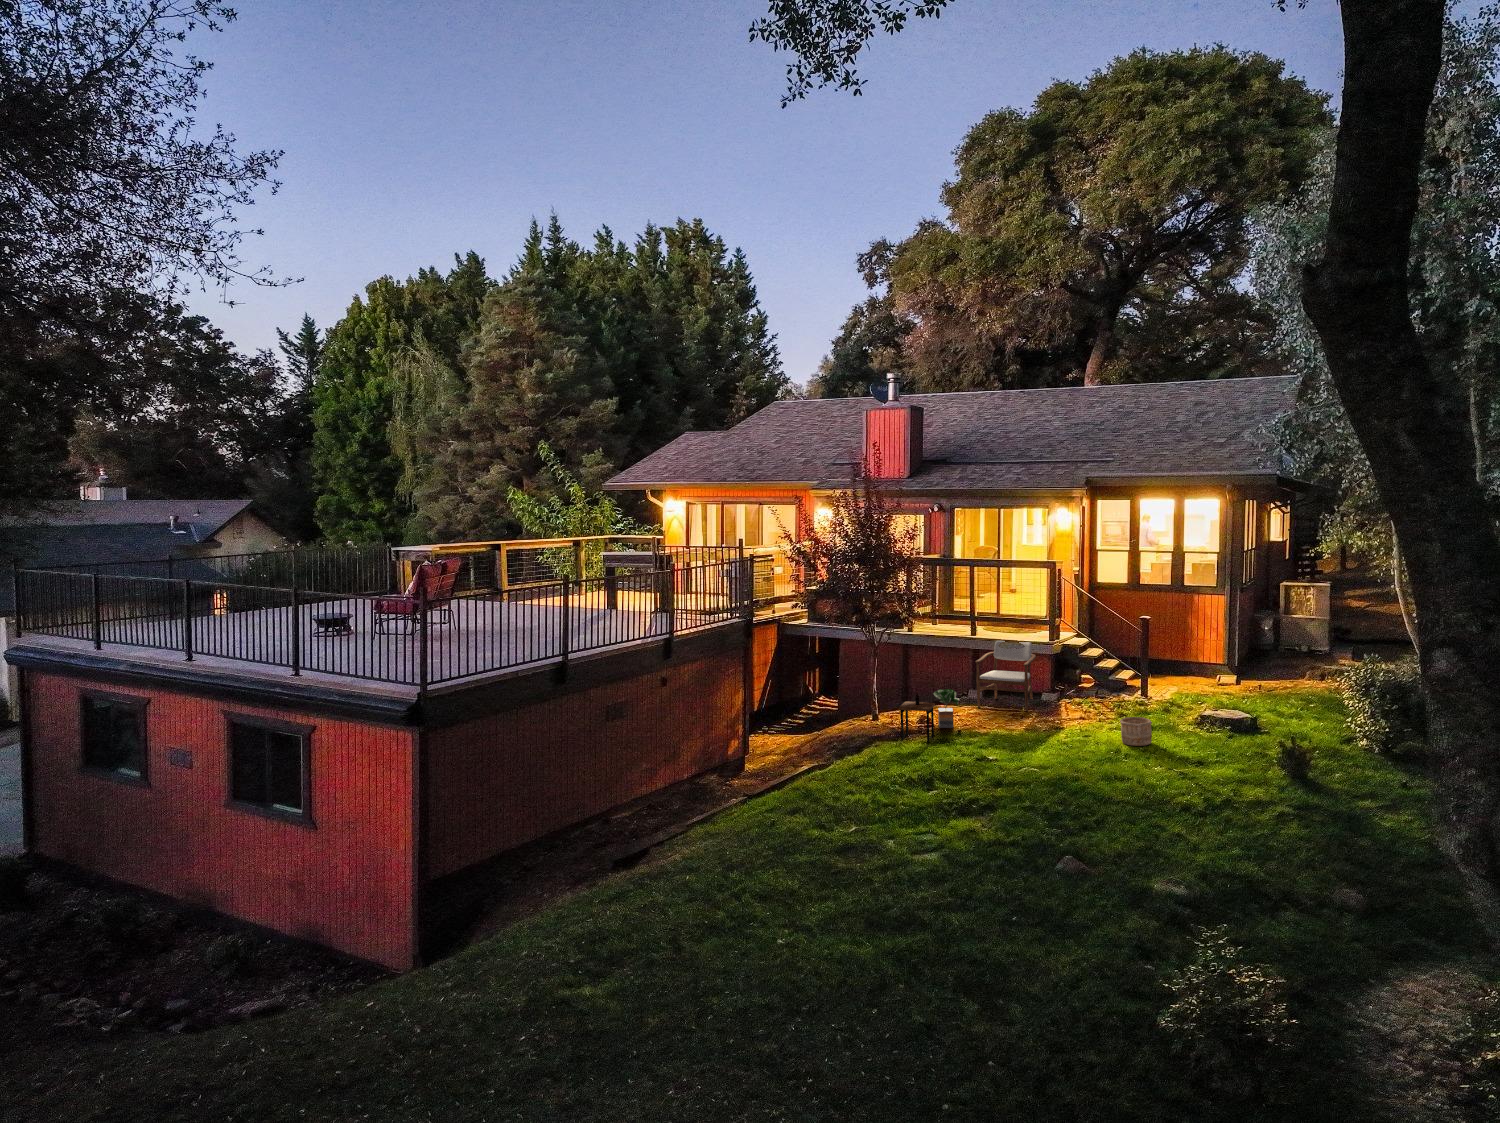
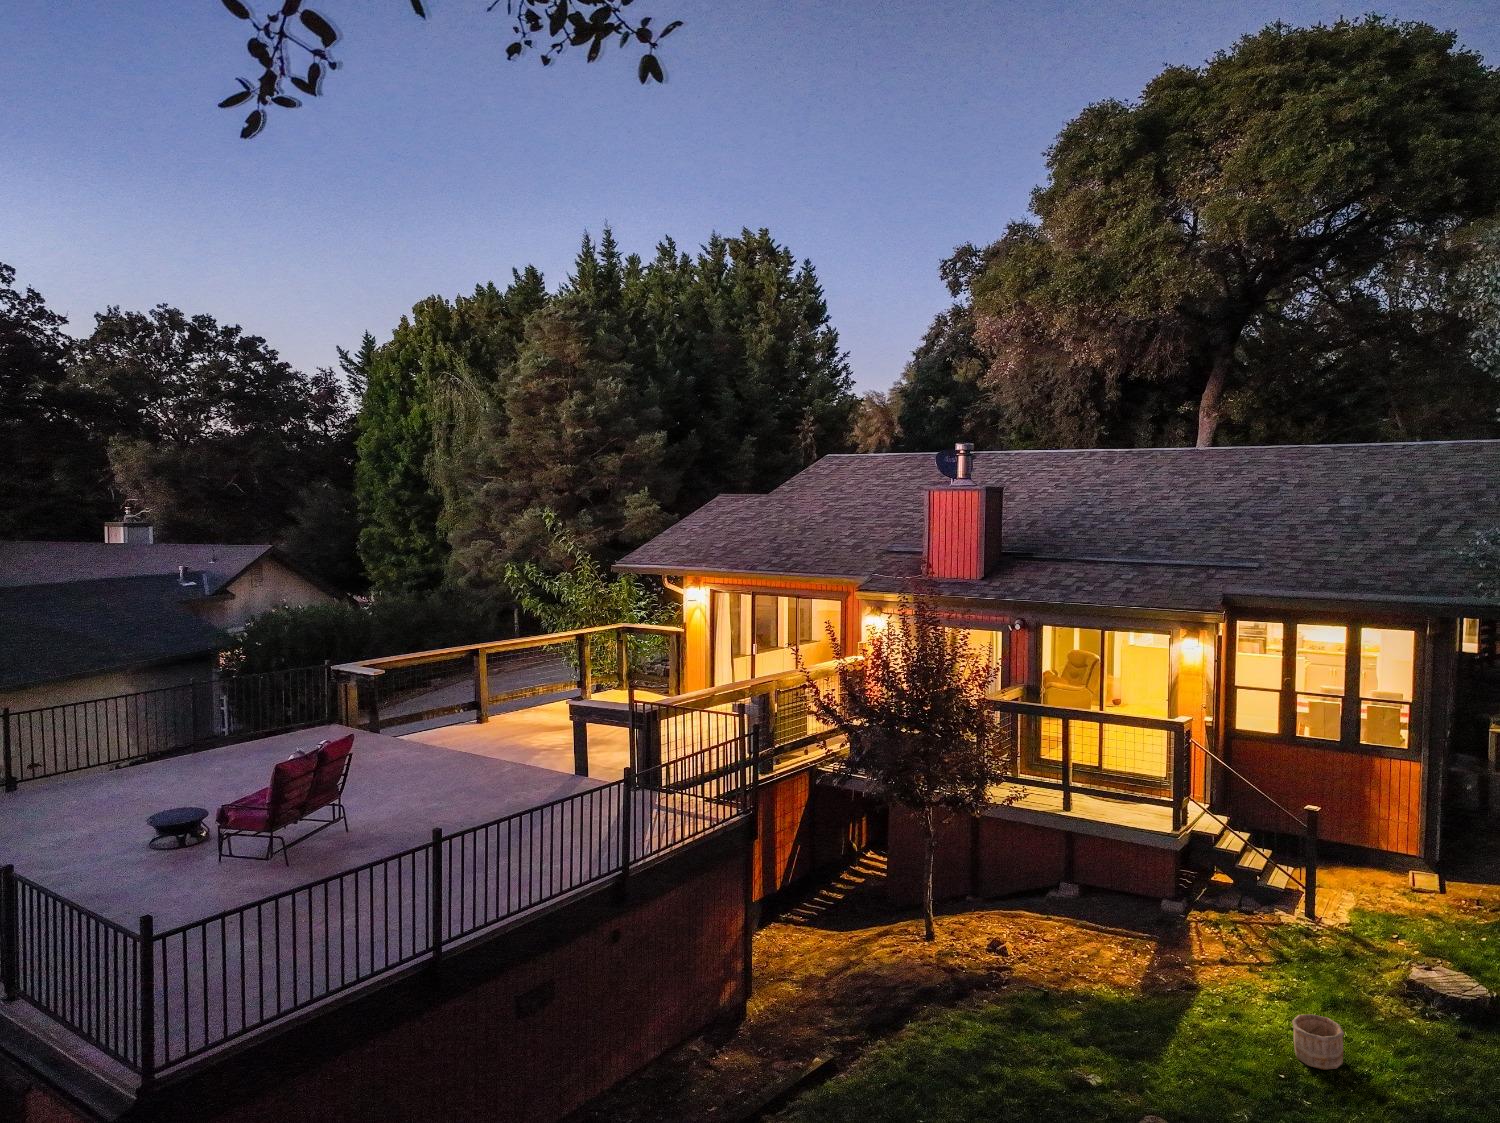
armchair: present [975,641,1036,711] -> none [1069,832,1155,945]
potted tree: present [934,689,959,728] -> none [1009,920,1047,979]
side table: present [899,691,935,742] -> none [959,936,1011,1014]

